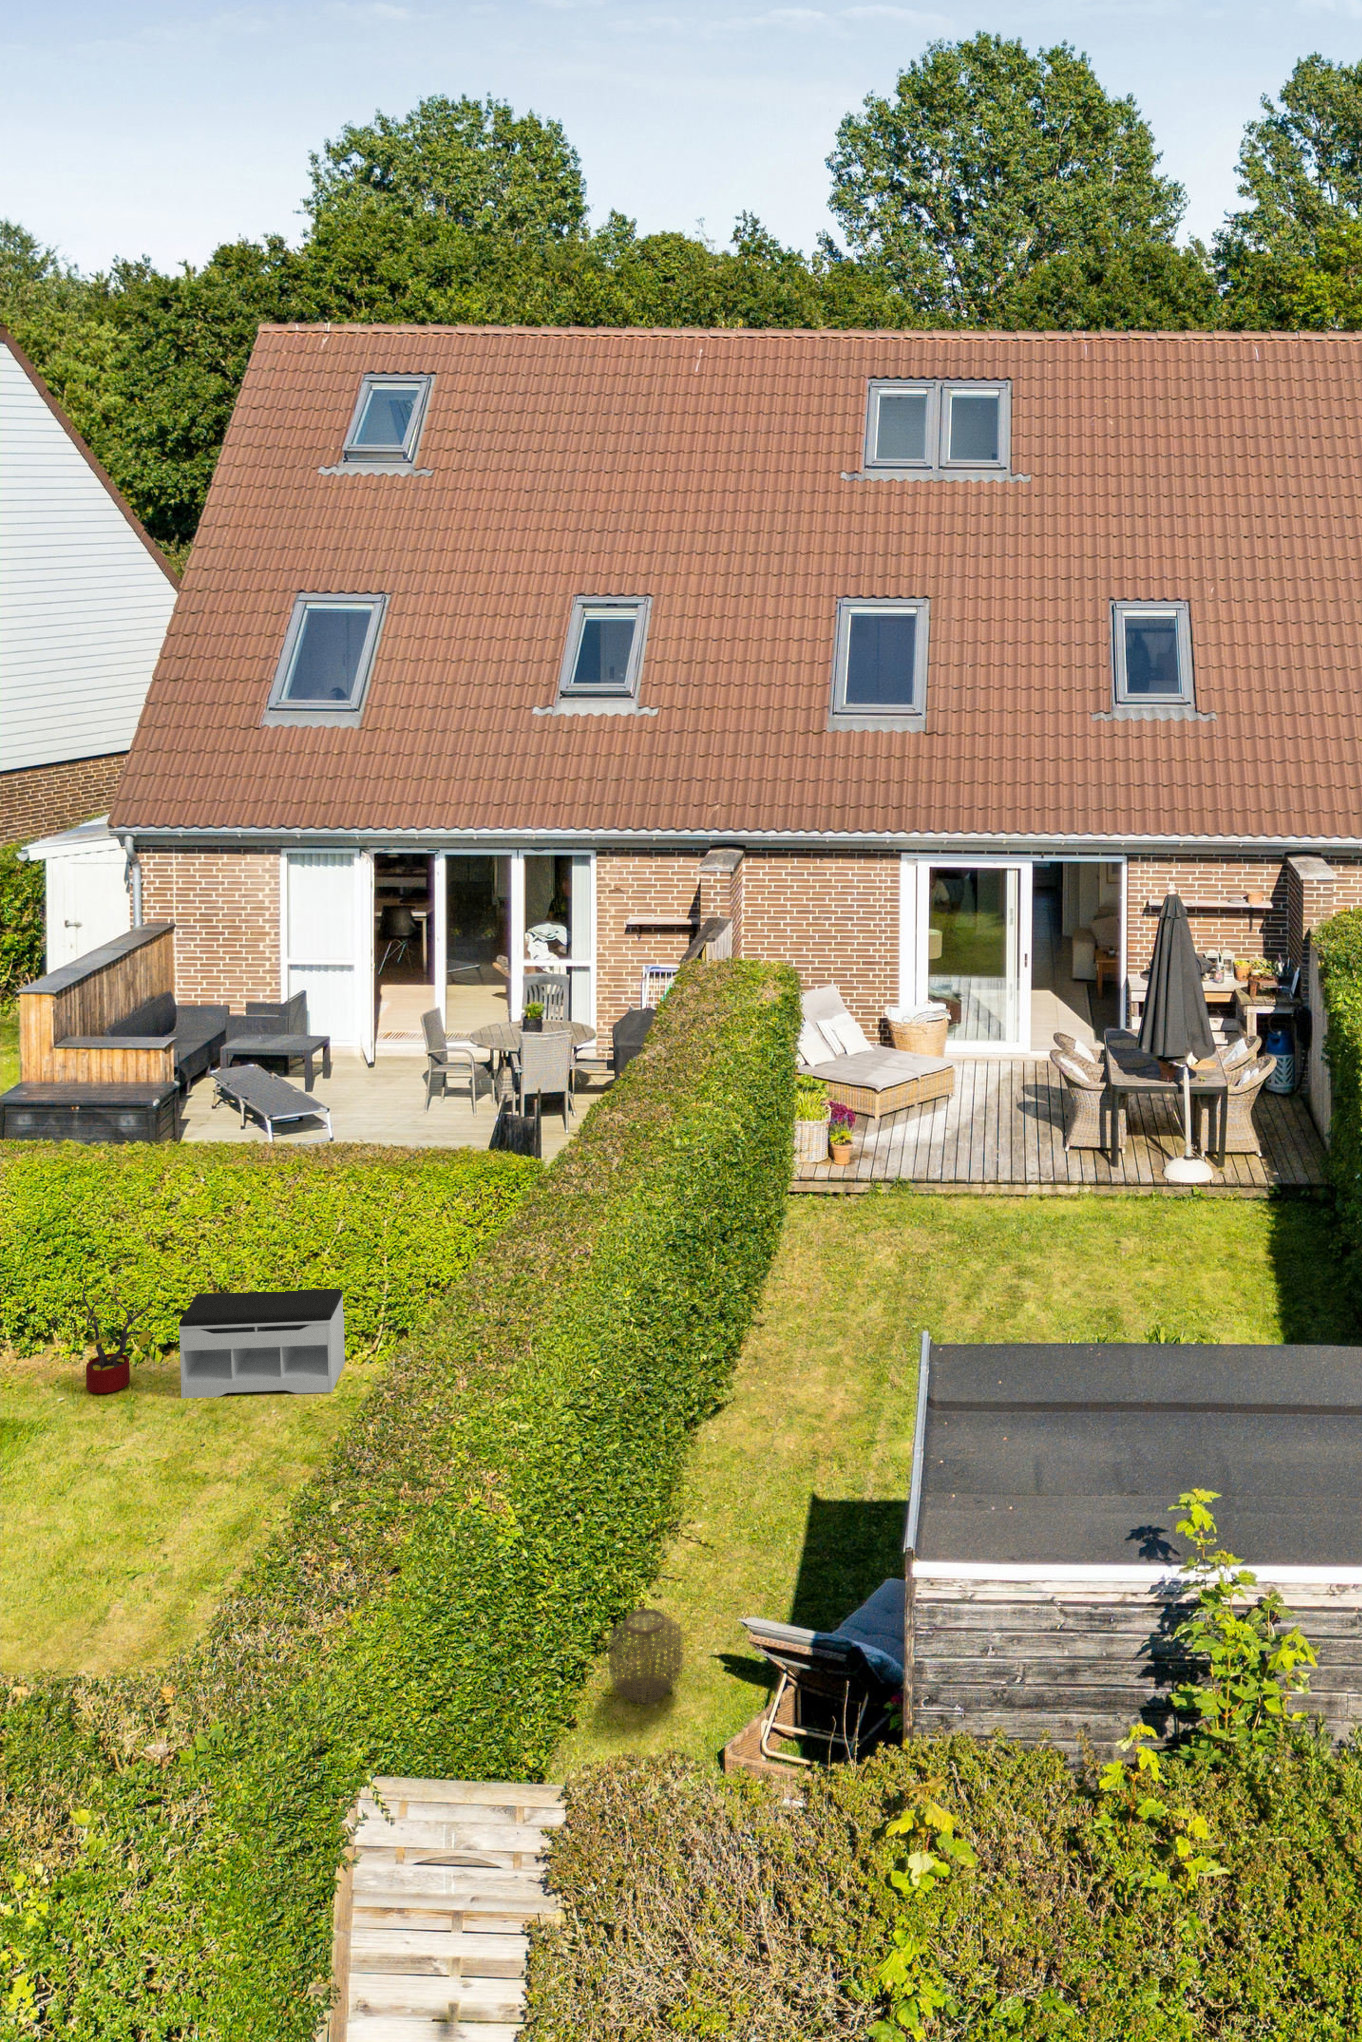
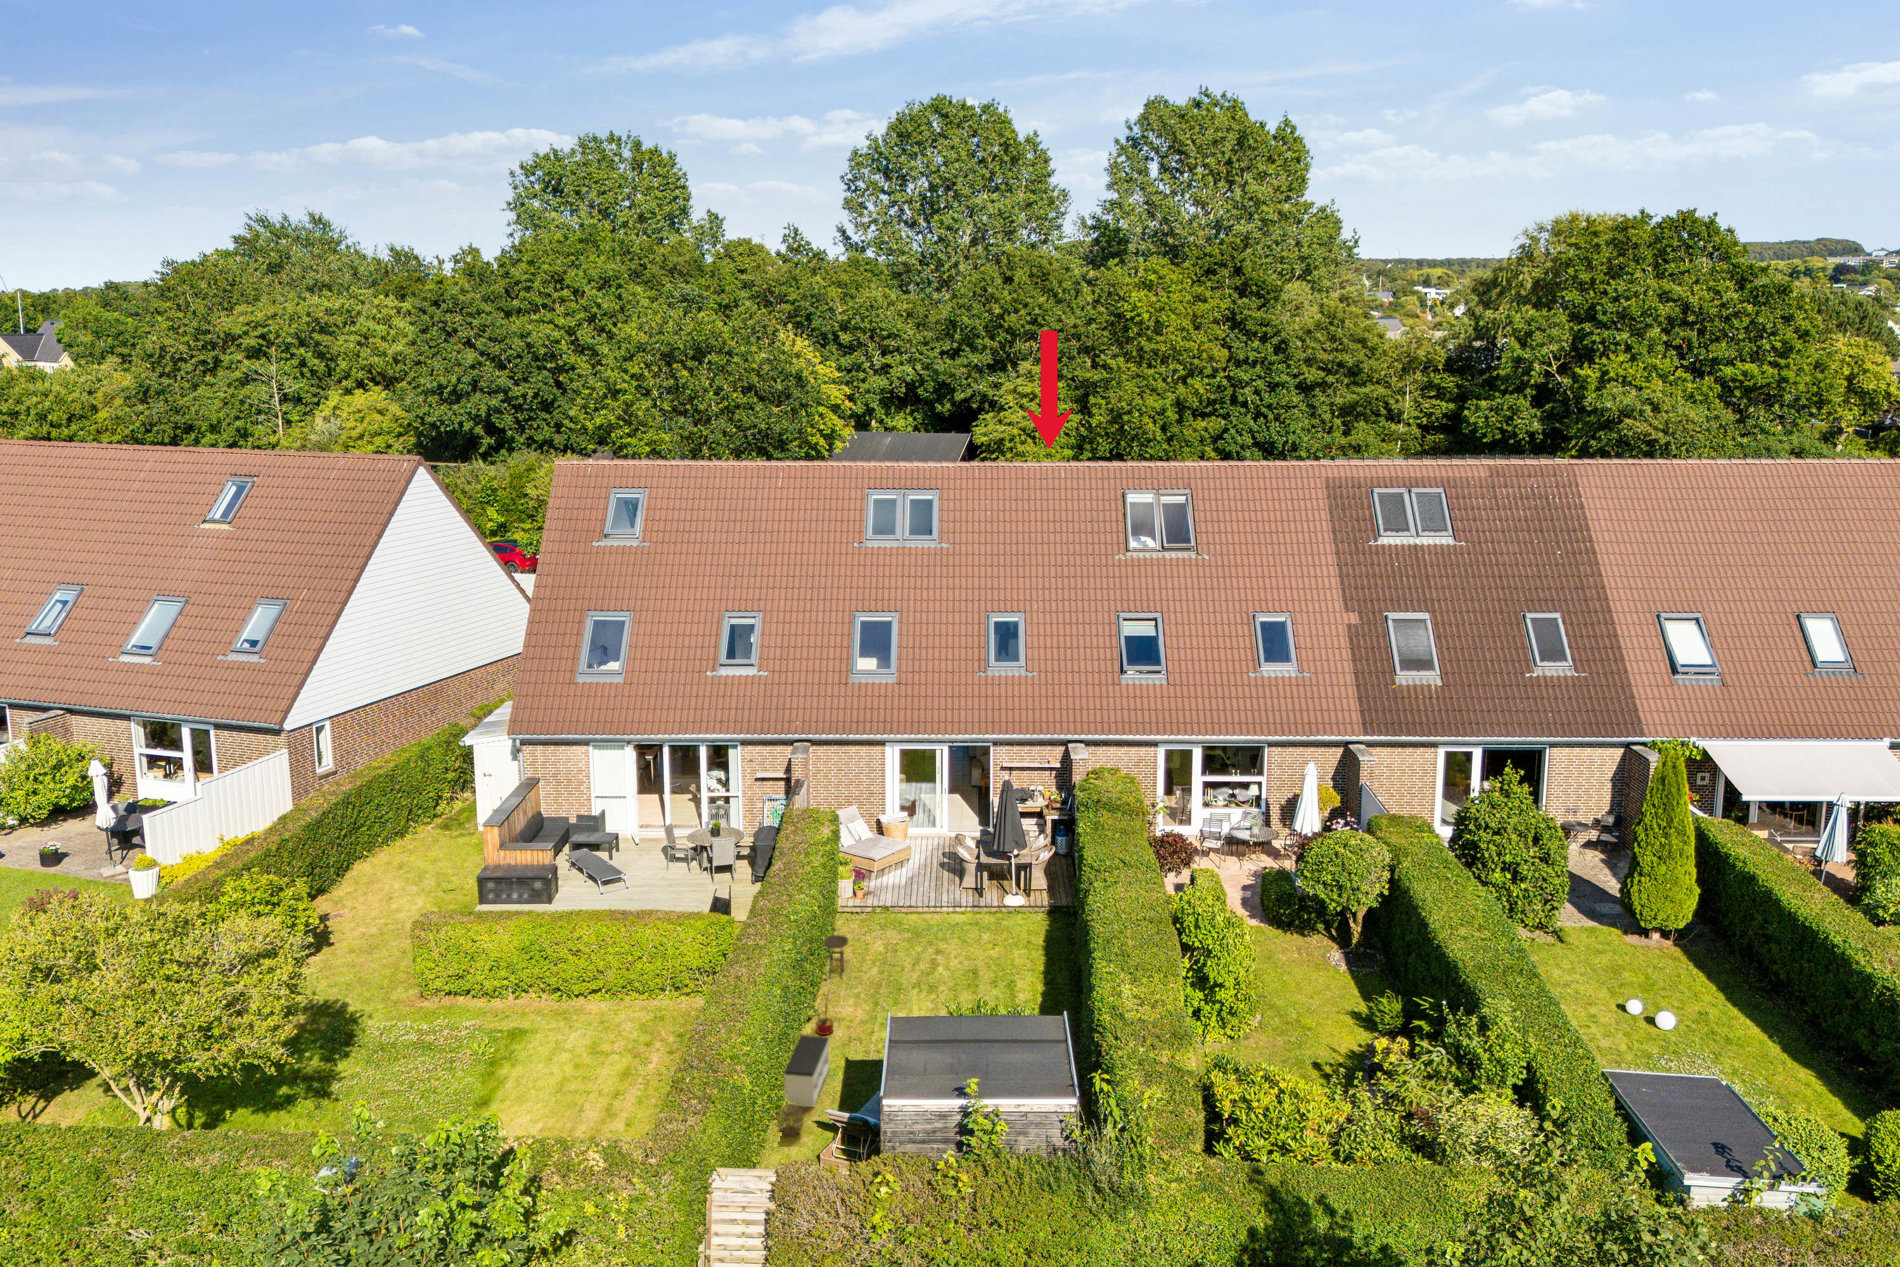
side table: none [758,1218,816,1324] -> present [824,935,849,977]
decorative plant: present [82,1280,151,1393] -> present [816,997,838,1035]
bench: present [179,1289,345,1398] -> present [784,1035,829,1107]

